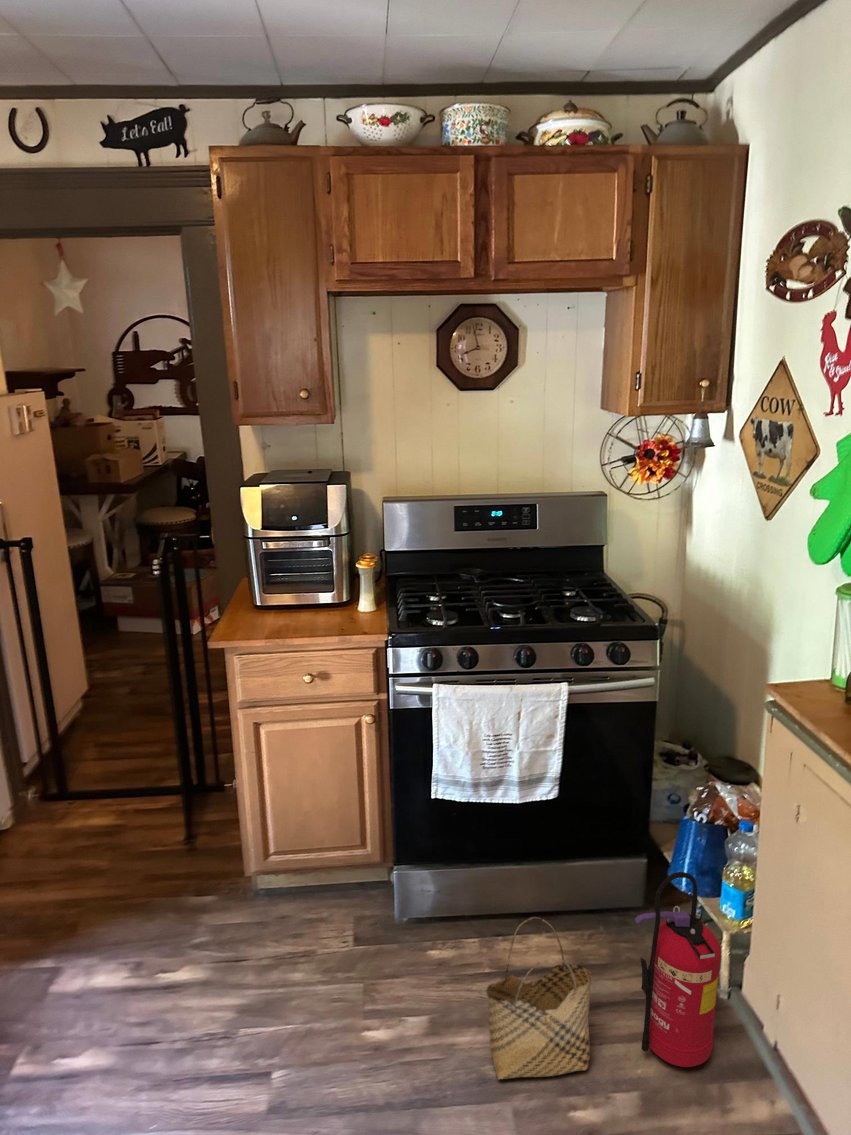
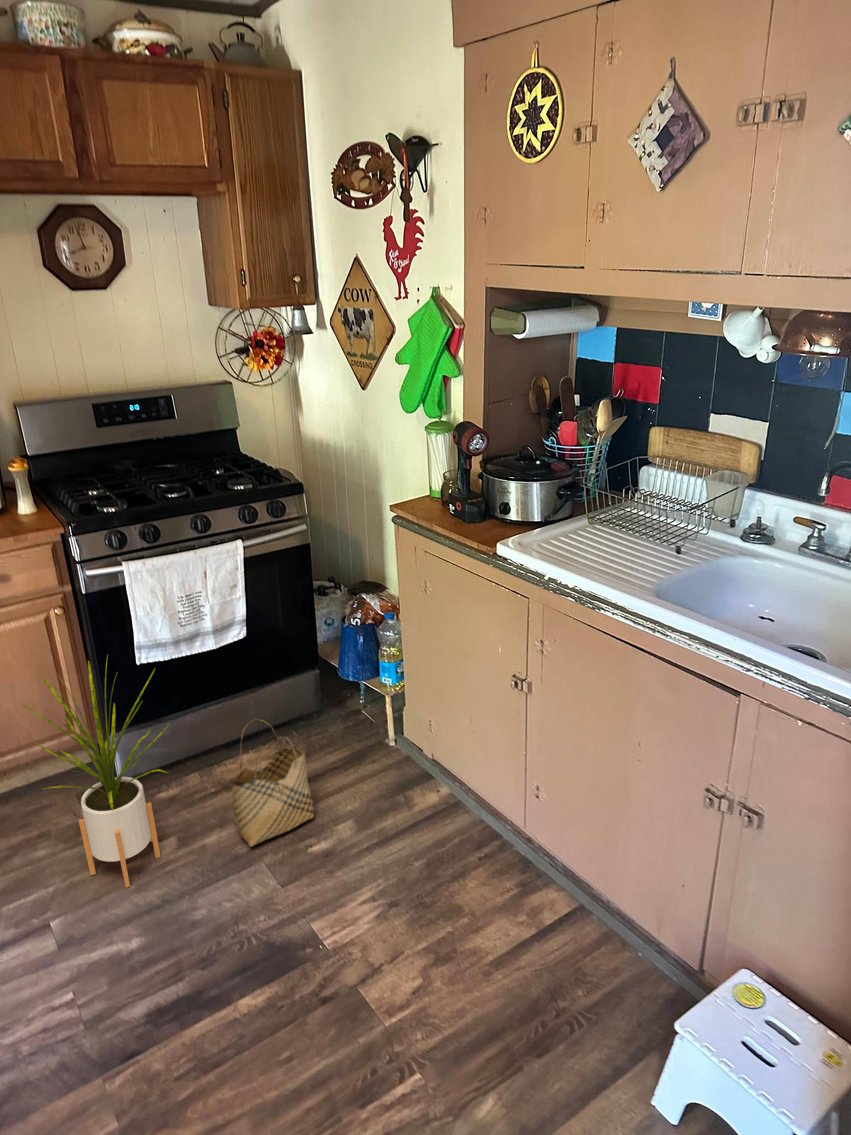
house plant: none [282,791,431,1069] -> present [23,656,169,887]
fire extinguisher: present [635,872,721,1067] -> none [329,651,395,793]

